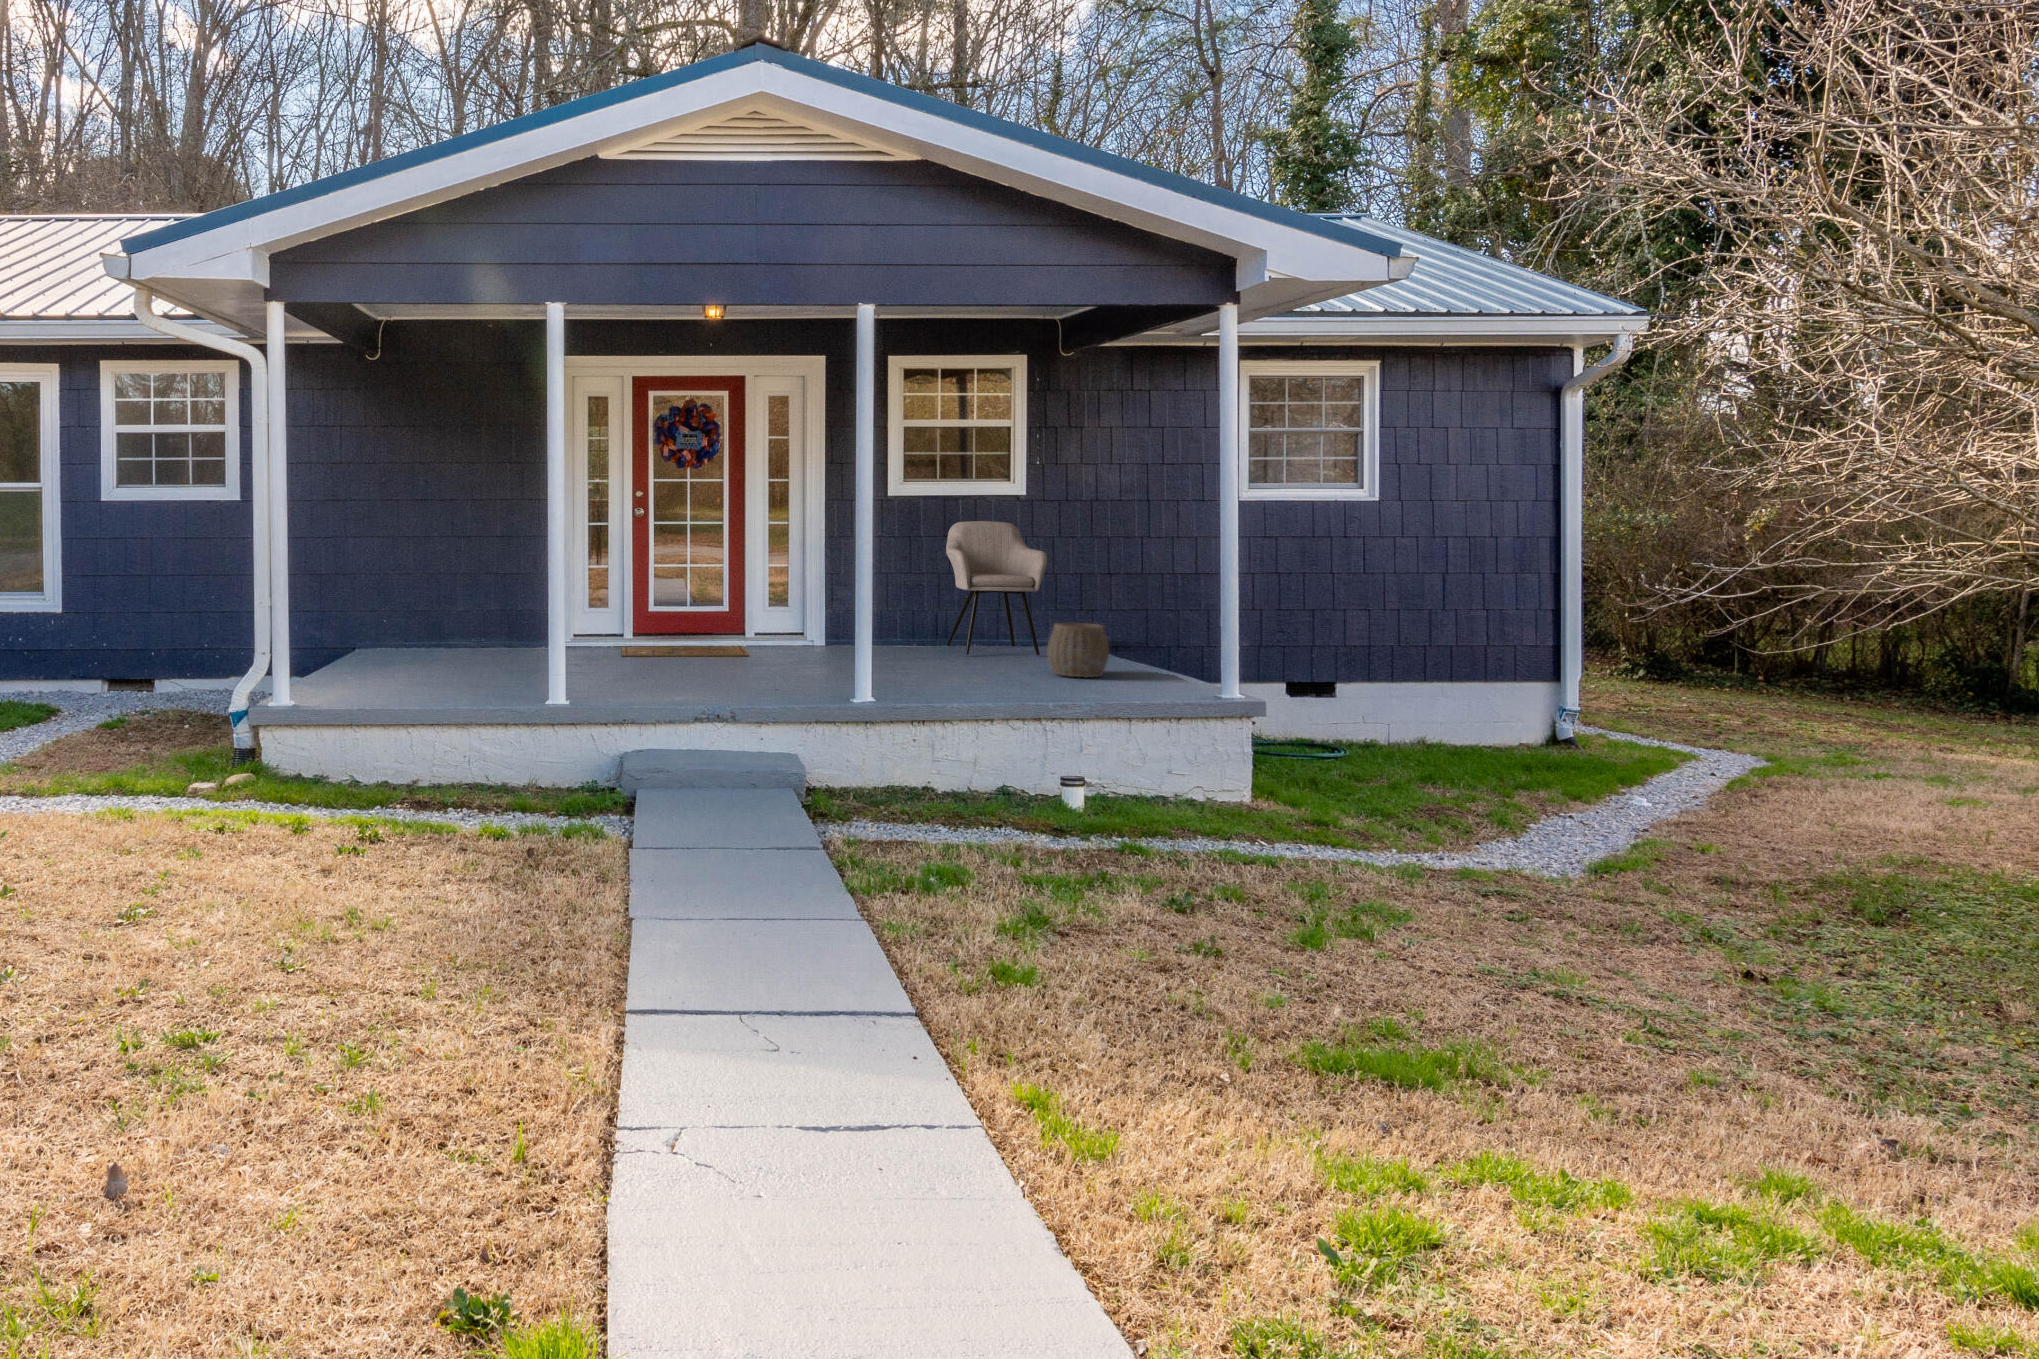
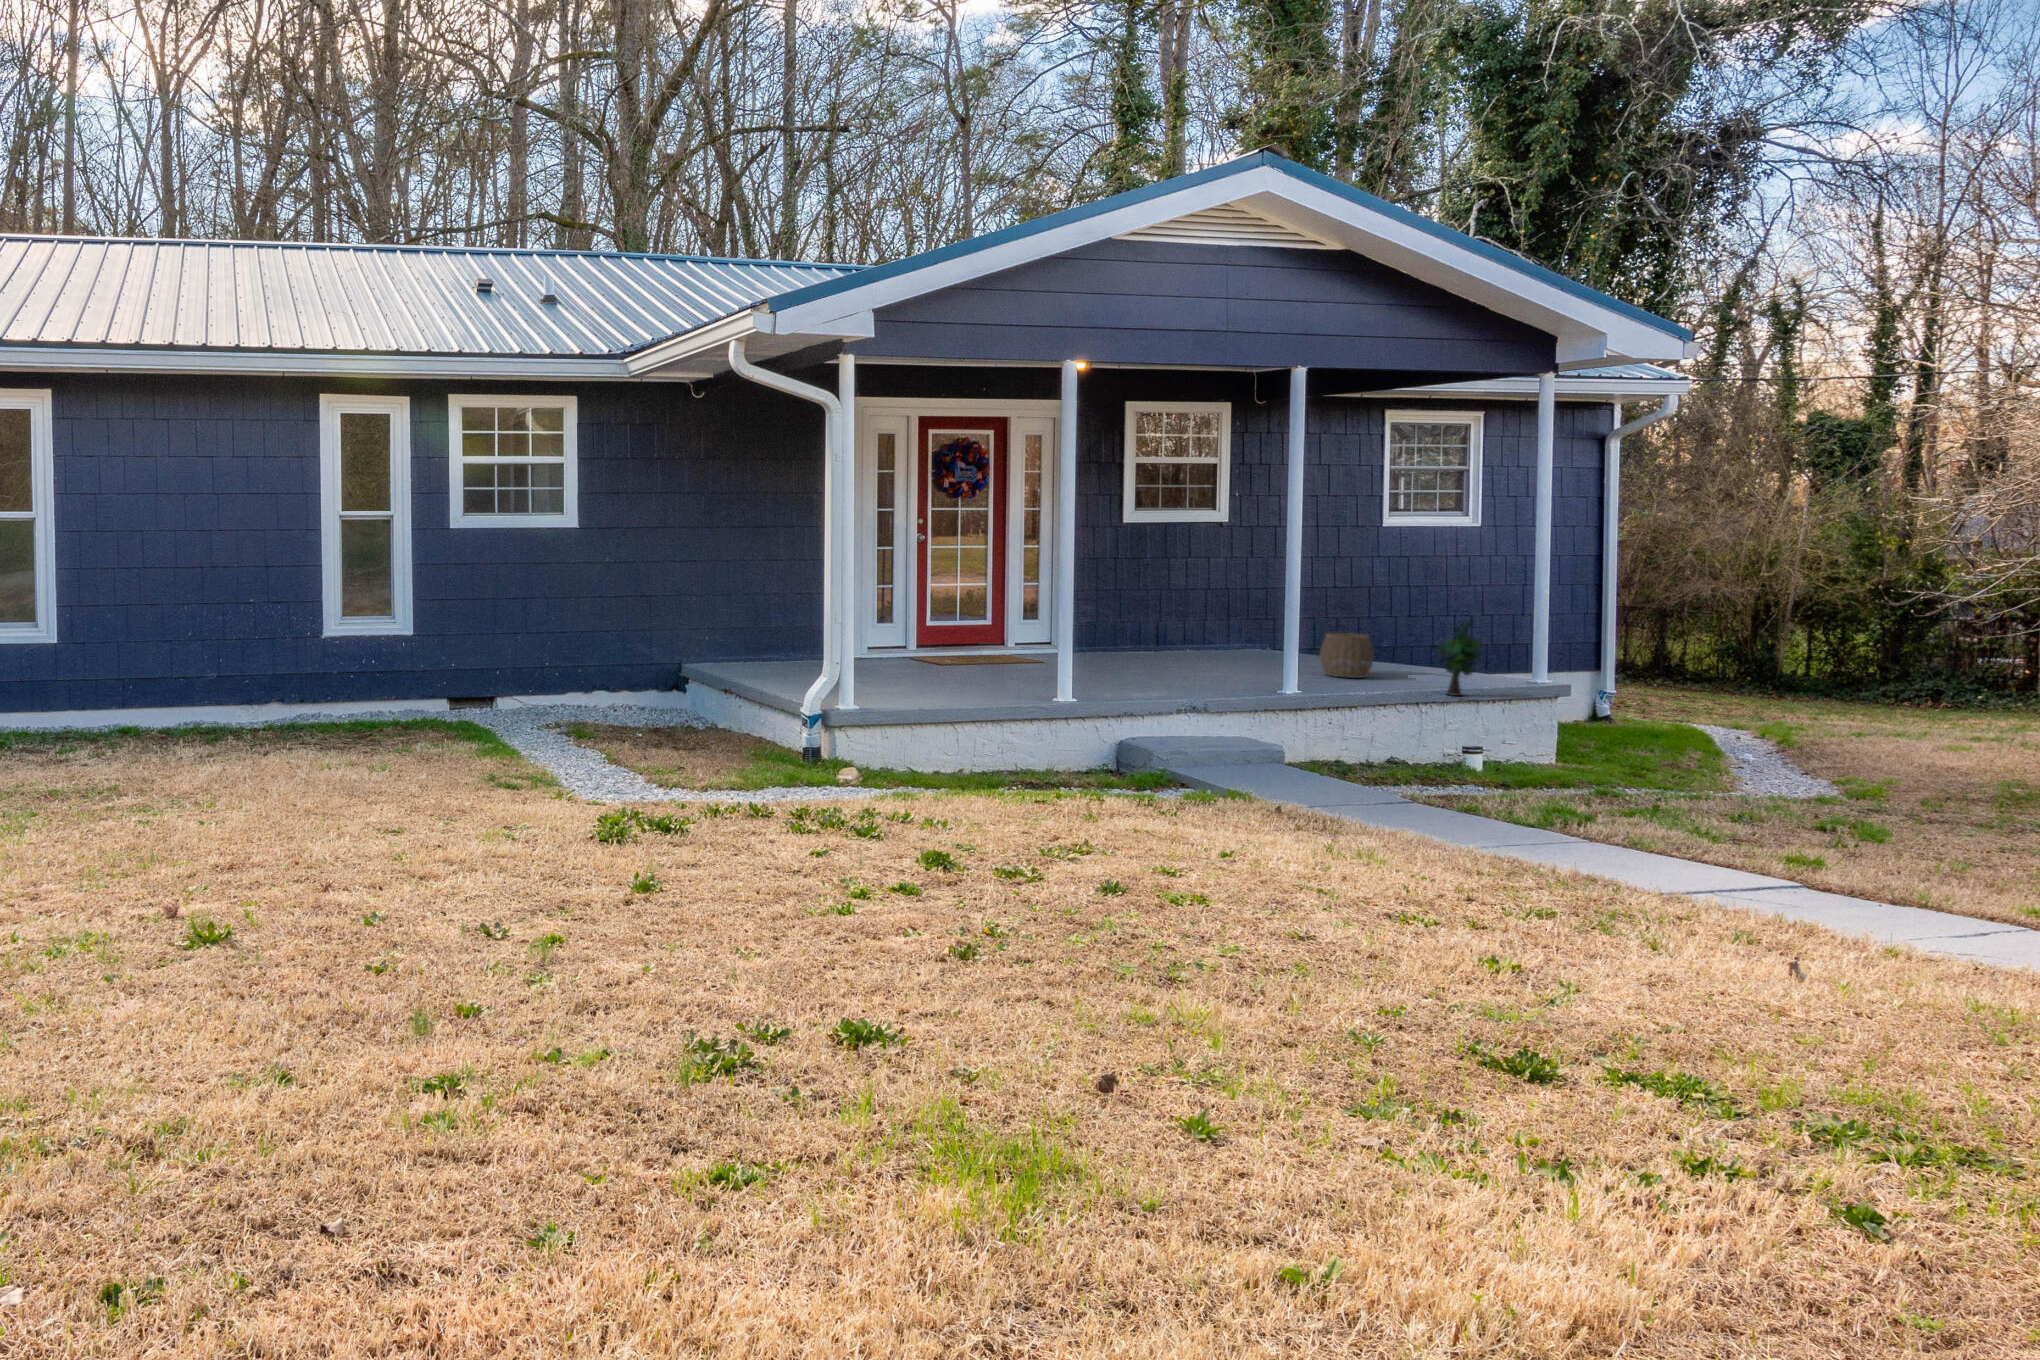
armchair: present [946,521,1047,656] -> none [1173,545,1274,660]
decorative plant: none [1127,606,1187,700] -> present [1436,622,1480,696]

